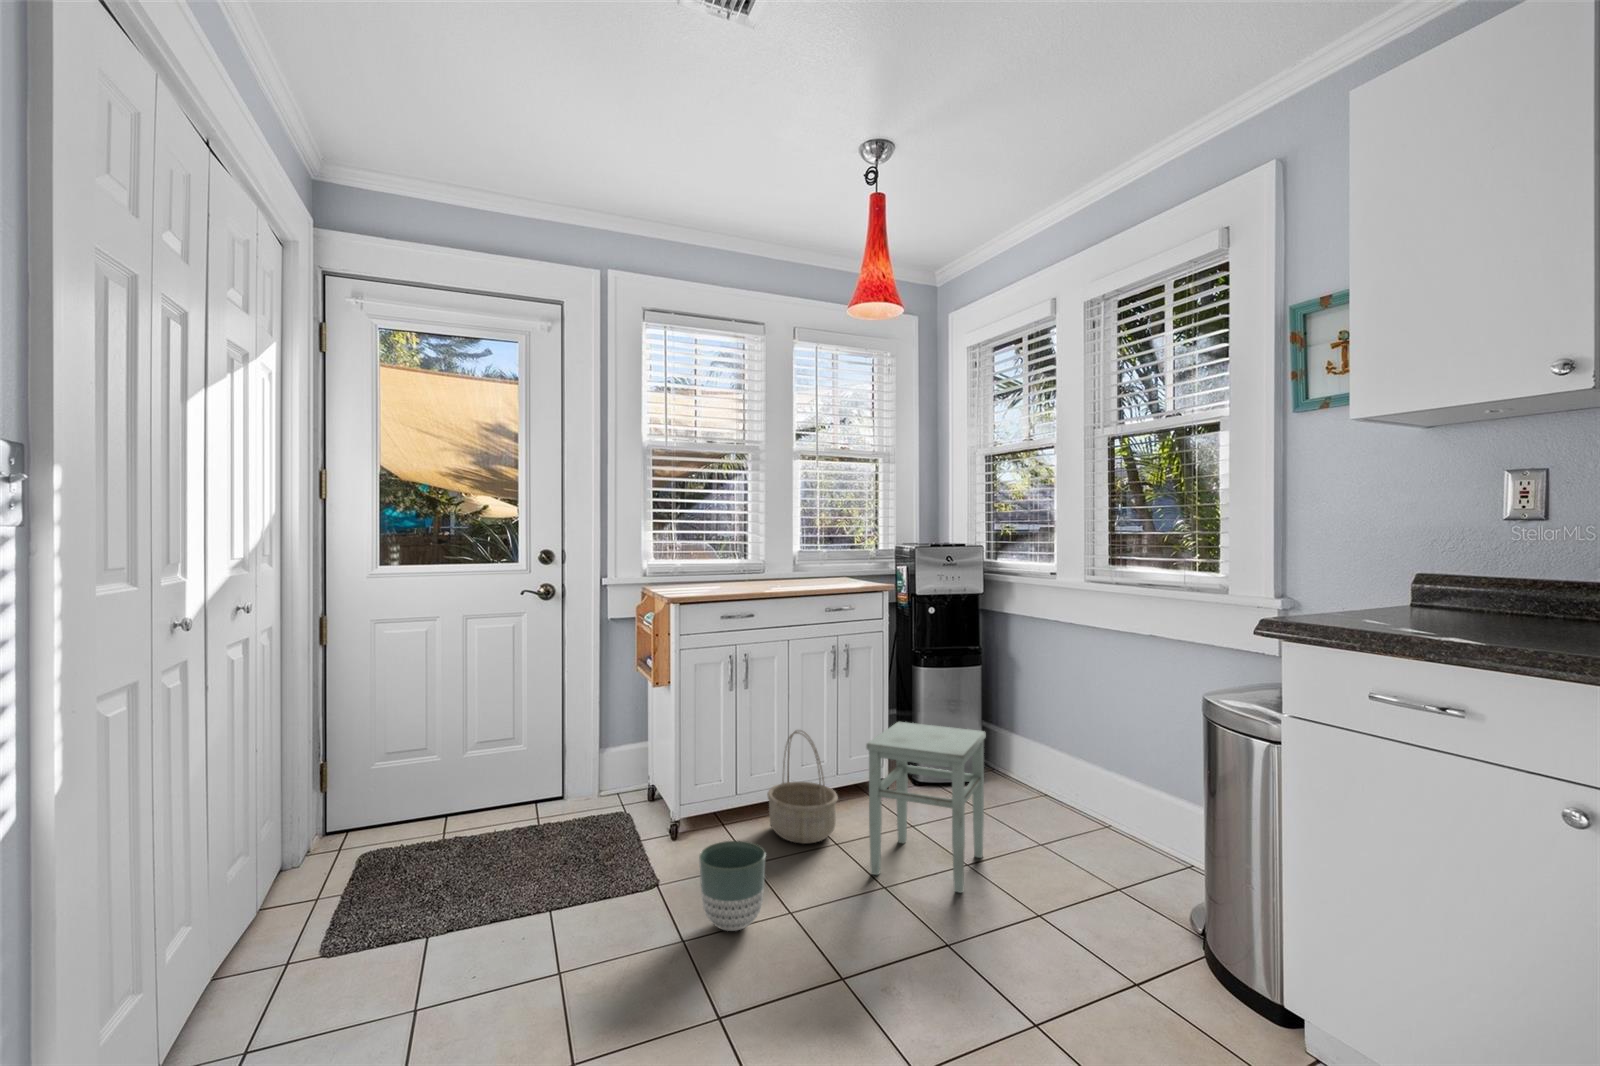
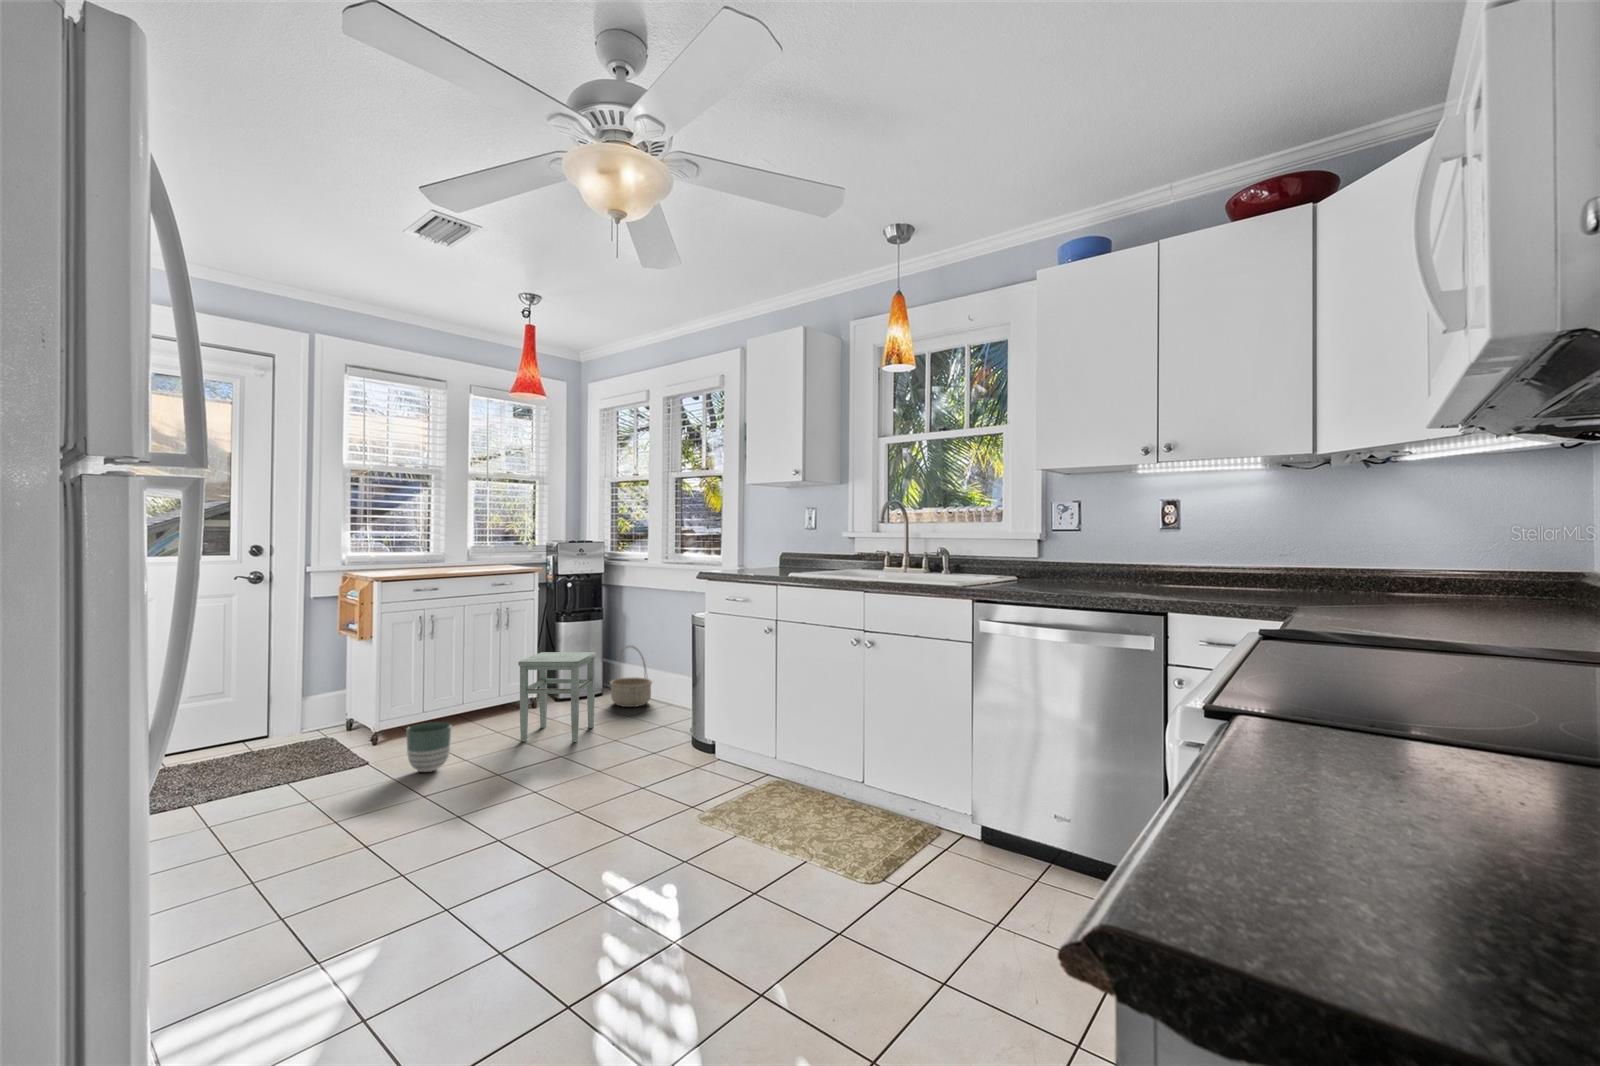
basket: present [767,730,838,843] -> present [610,646,652,707]

